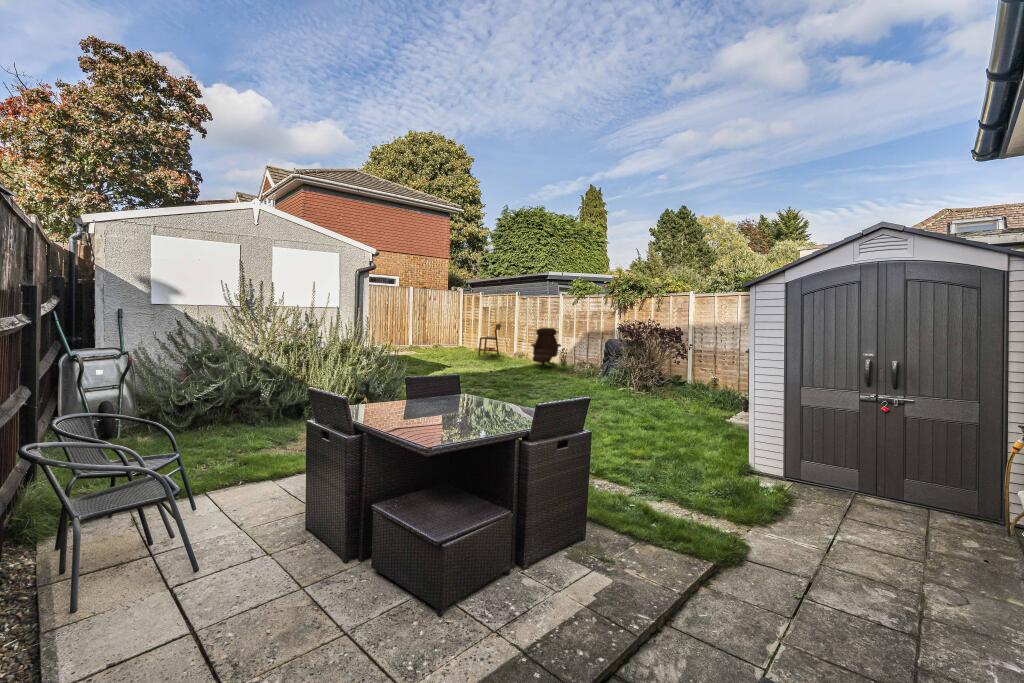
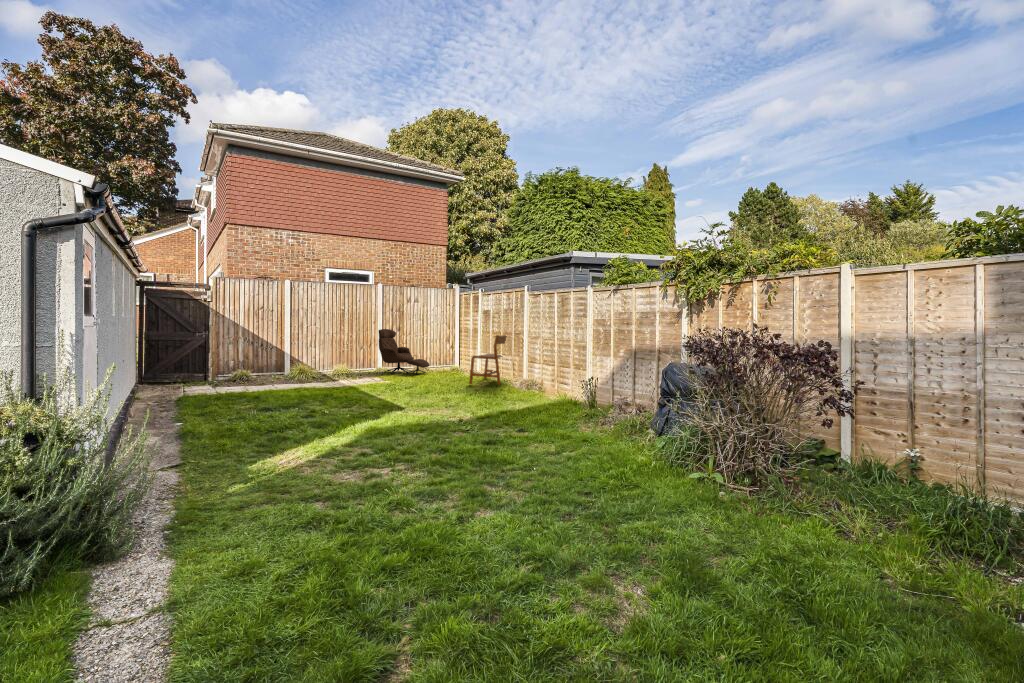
lounge chair: present [531,328,561,368] -> present [379,329,430,374]

